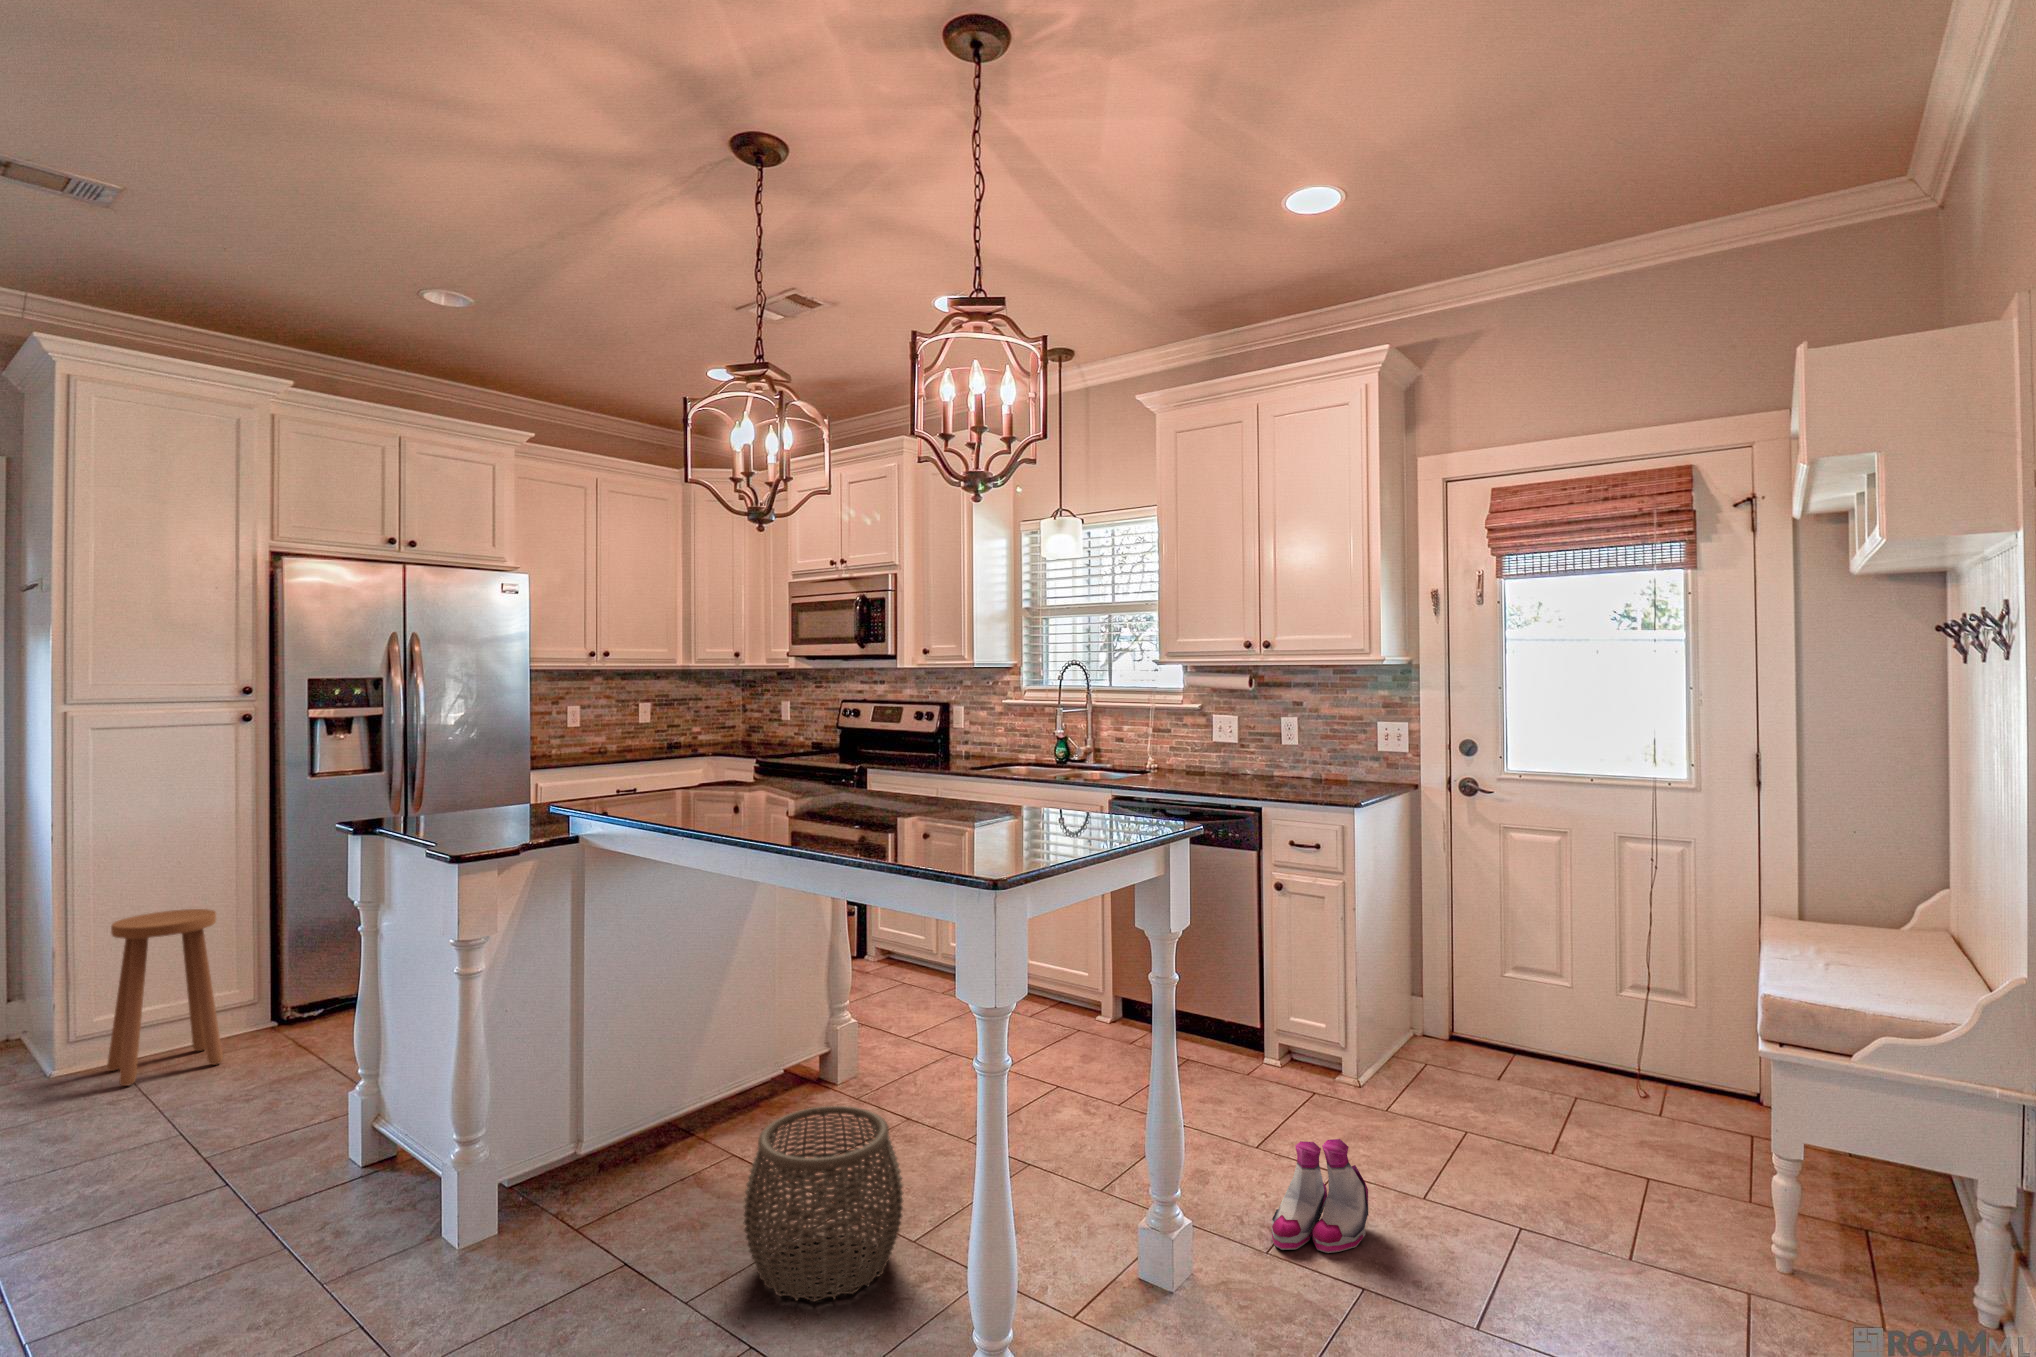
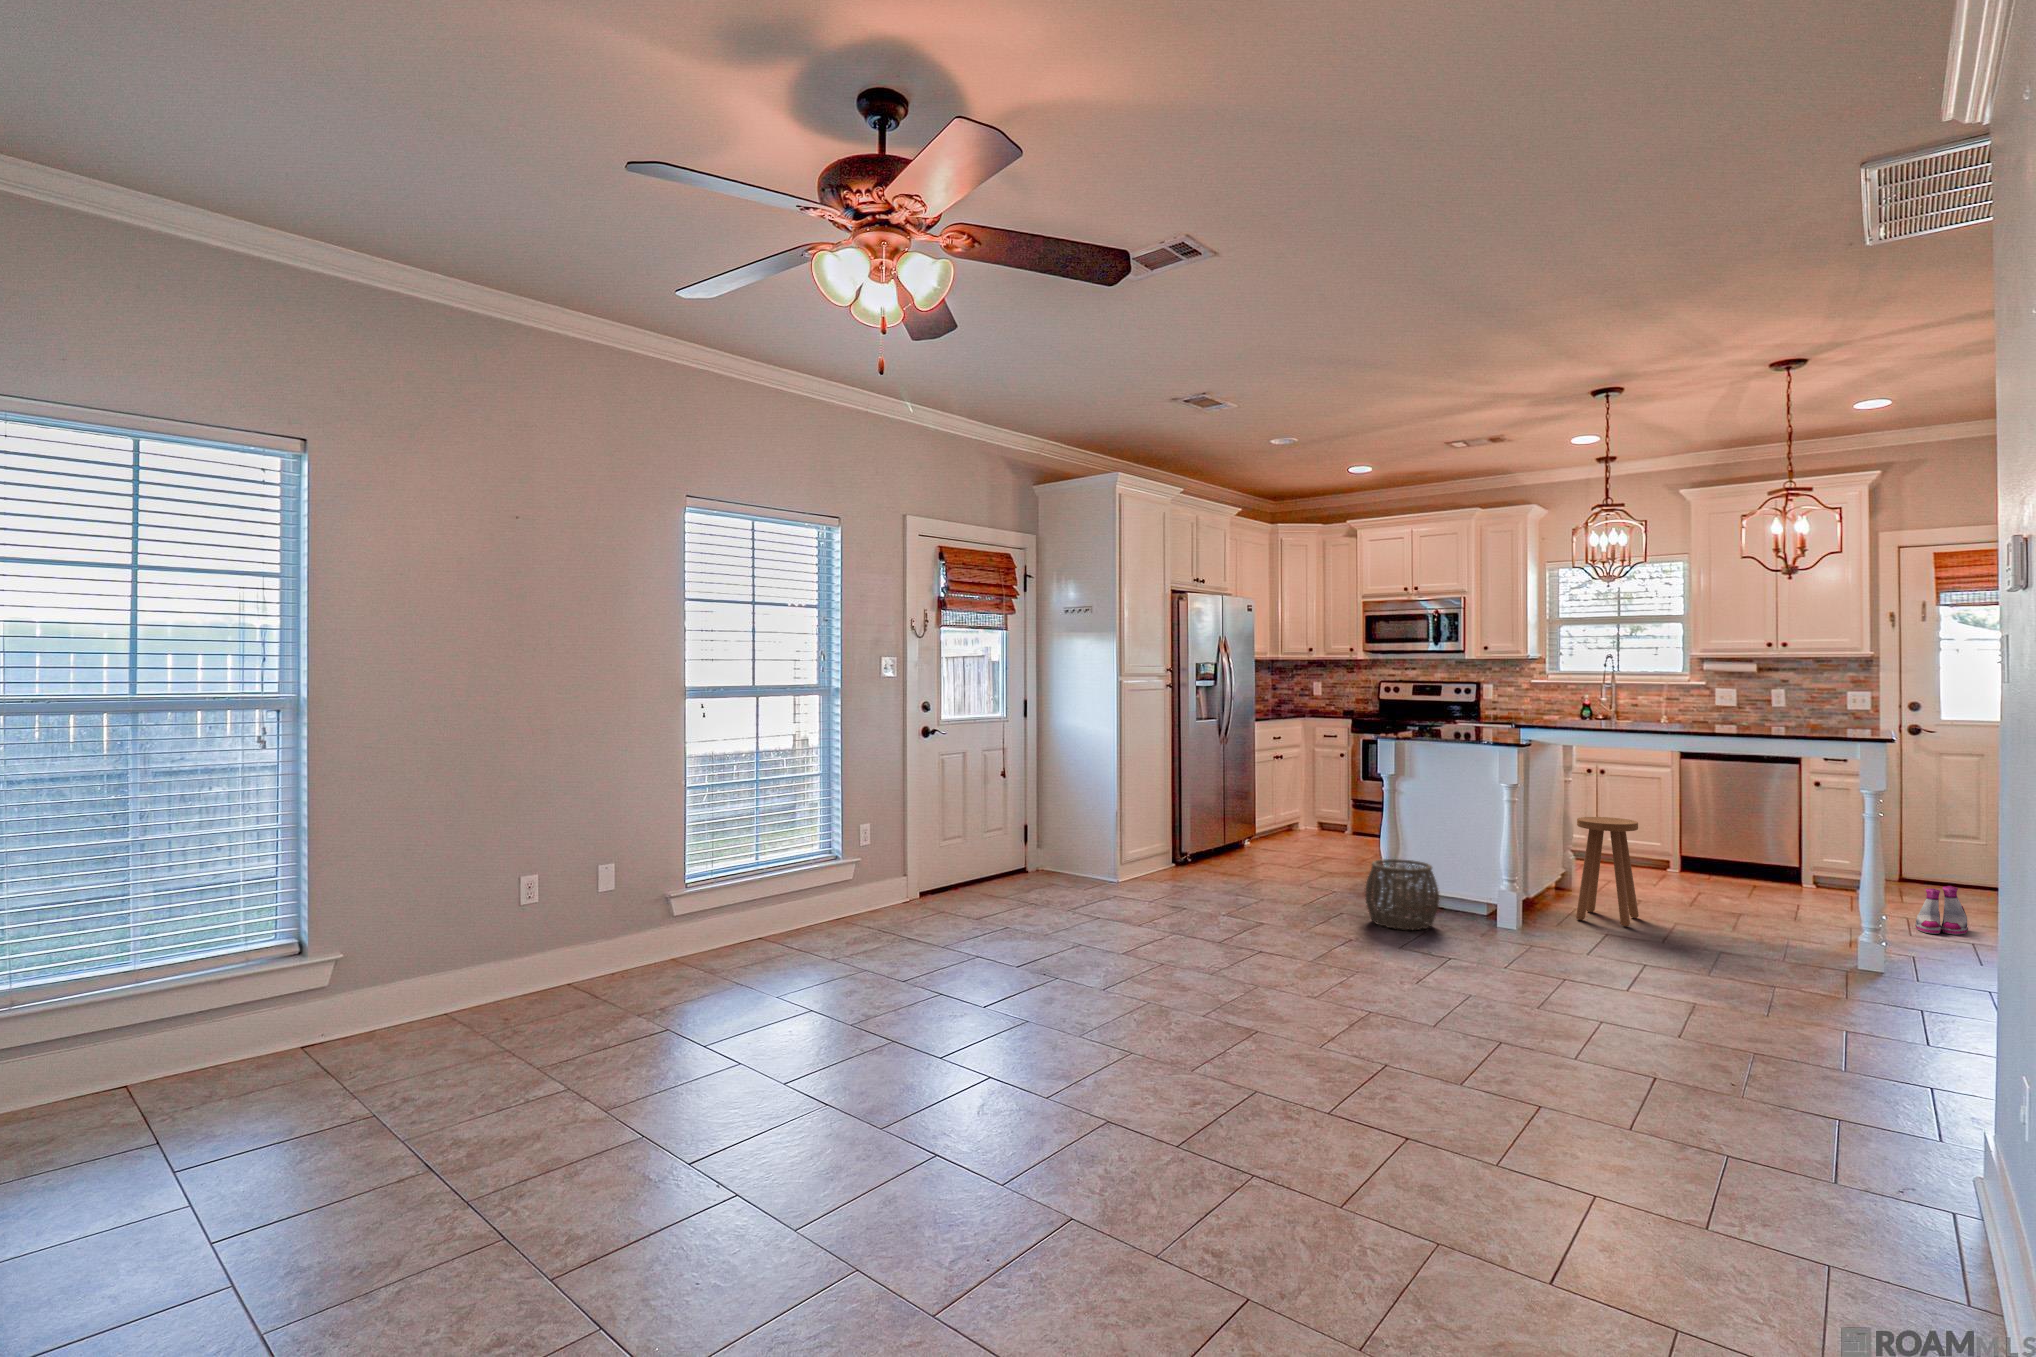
stool: present [107,909,223,1086] -> present [1576,817,1639,926]
woven basket: present [743,1106,903,1302] -> present [1365,859,1439,930]

